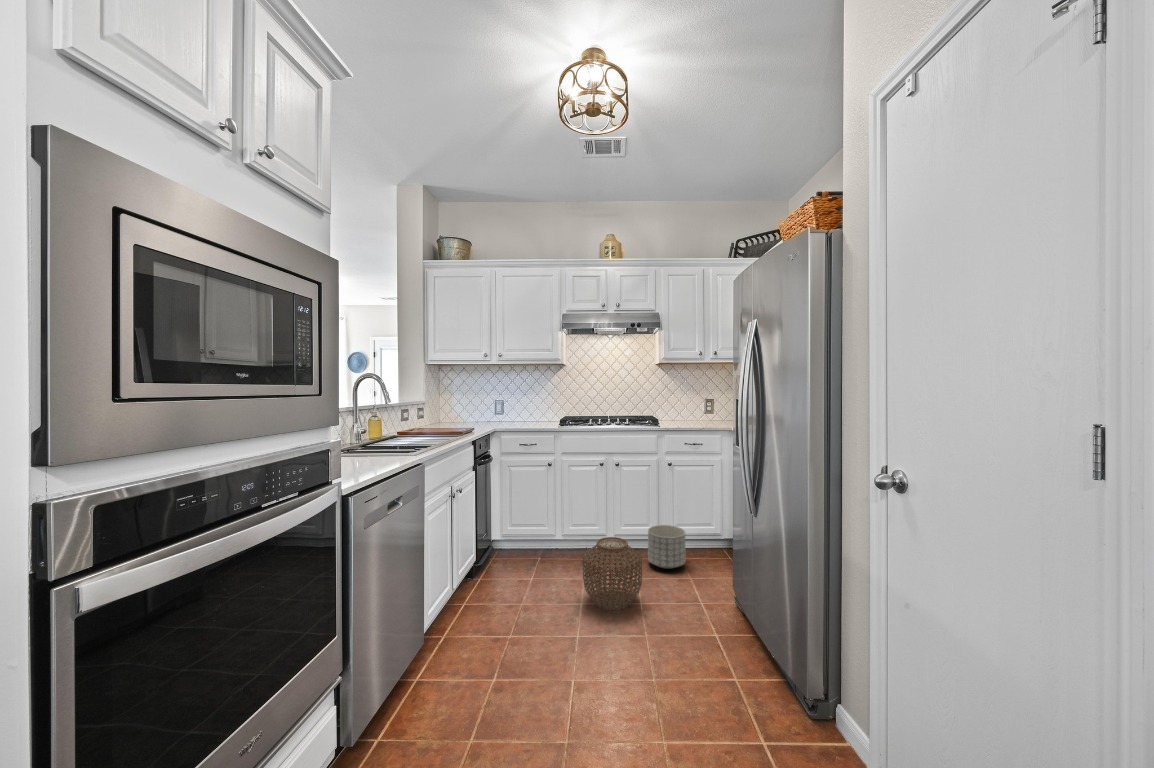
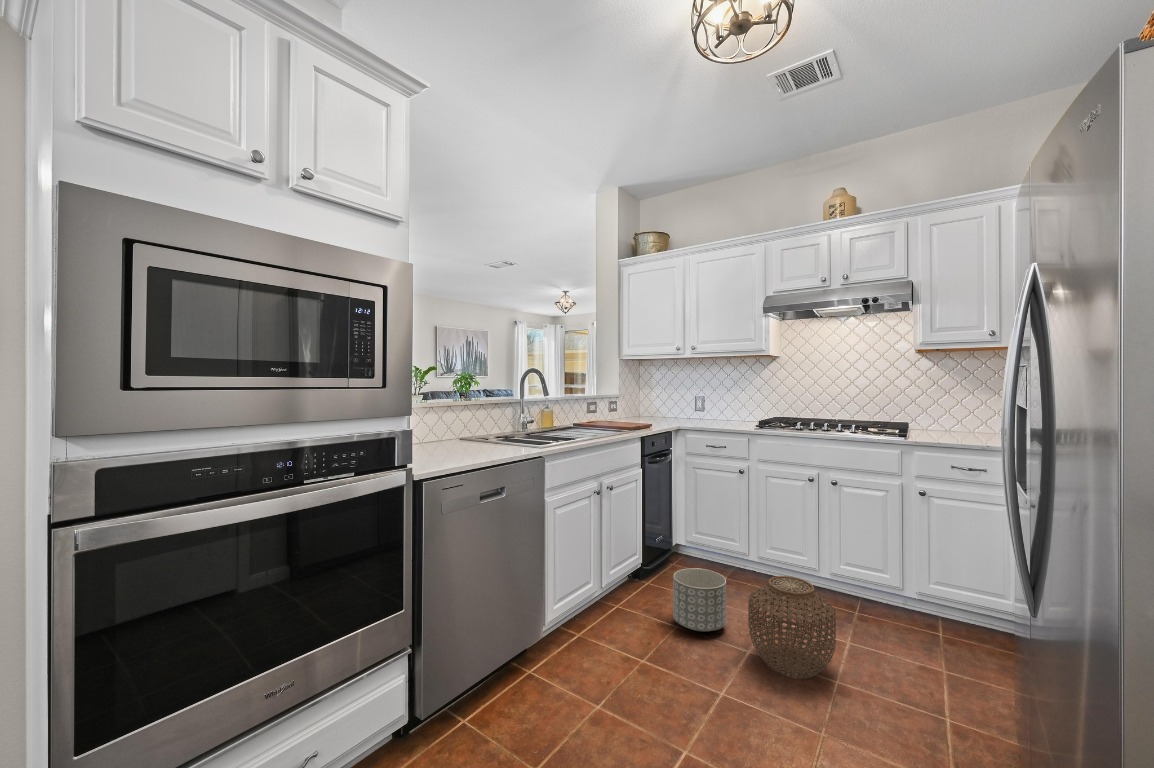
planter: present [648,525,685,569] -> present [673,568,726,632]

